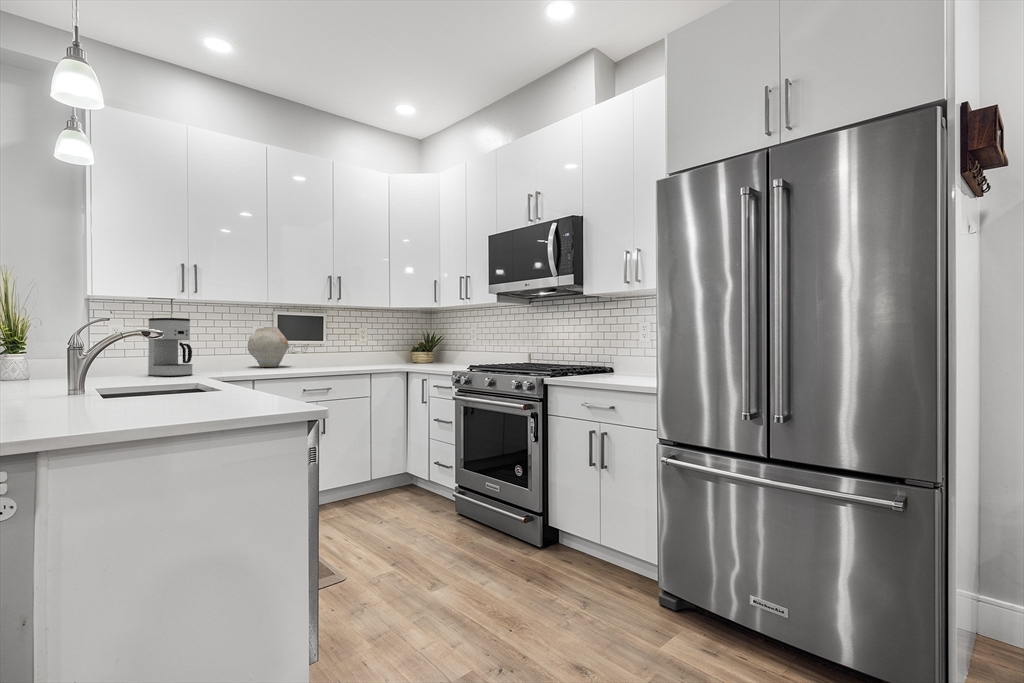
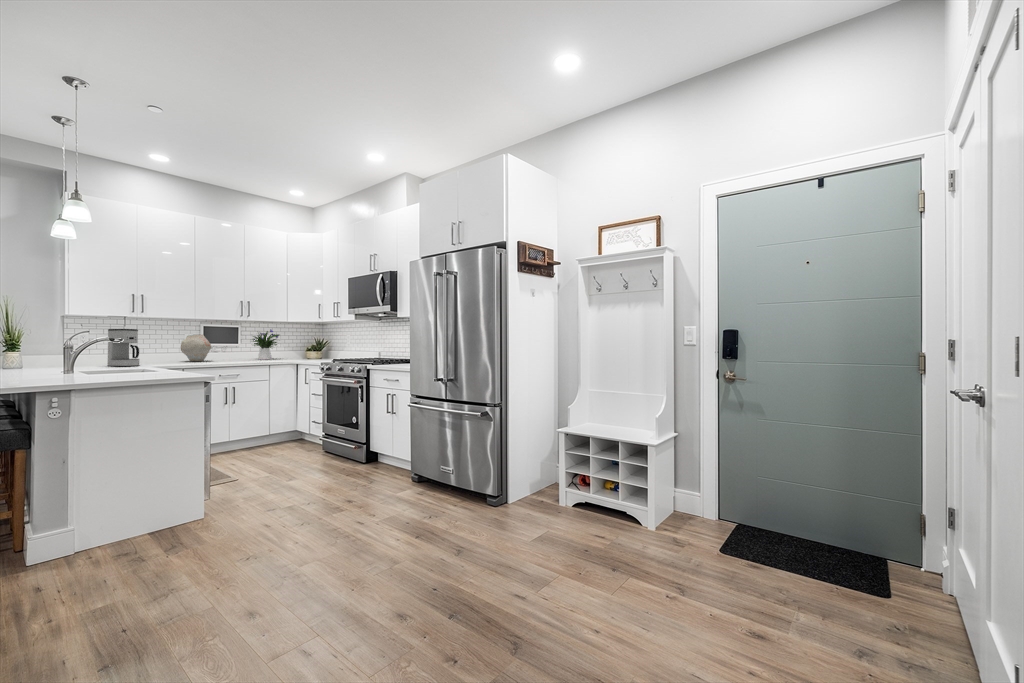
flower arrangement: none [333,316,381,364] -> present [252,329,279,359]

